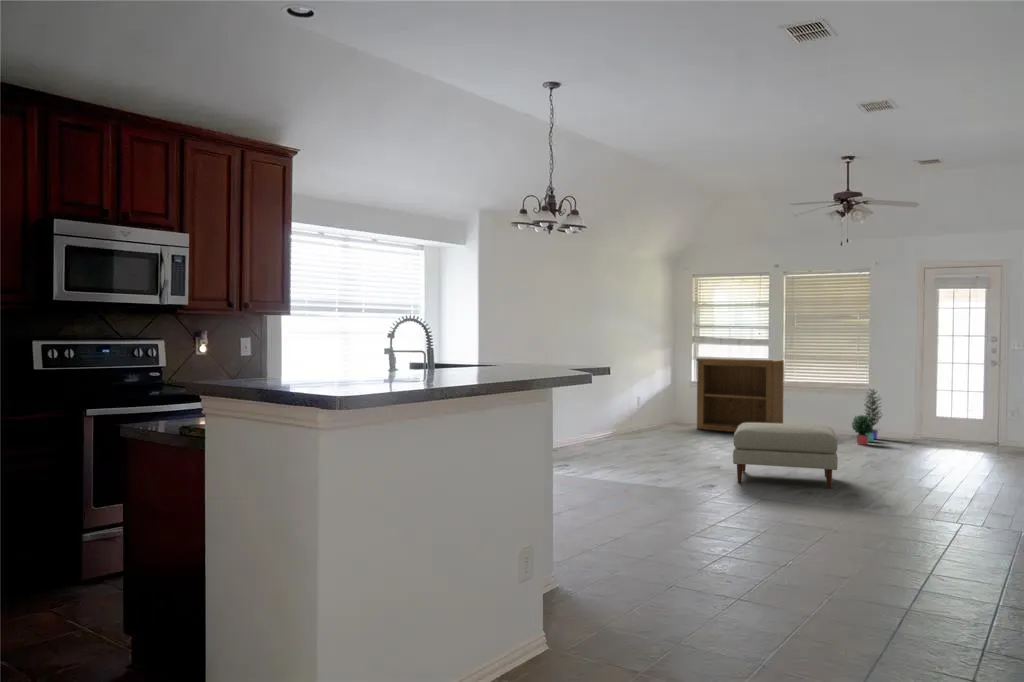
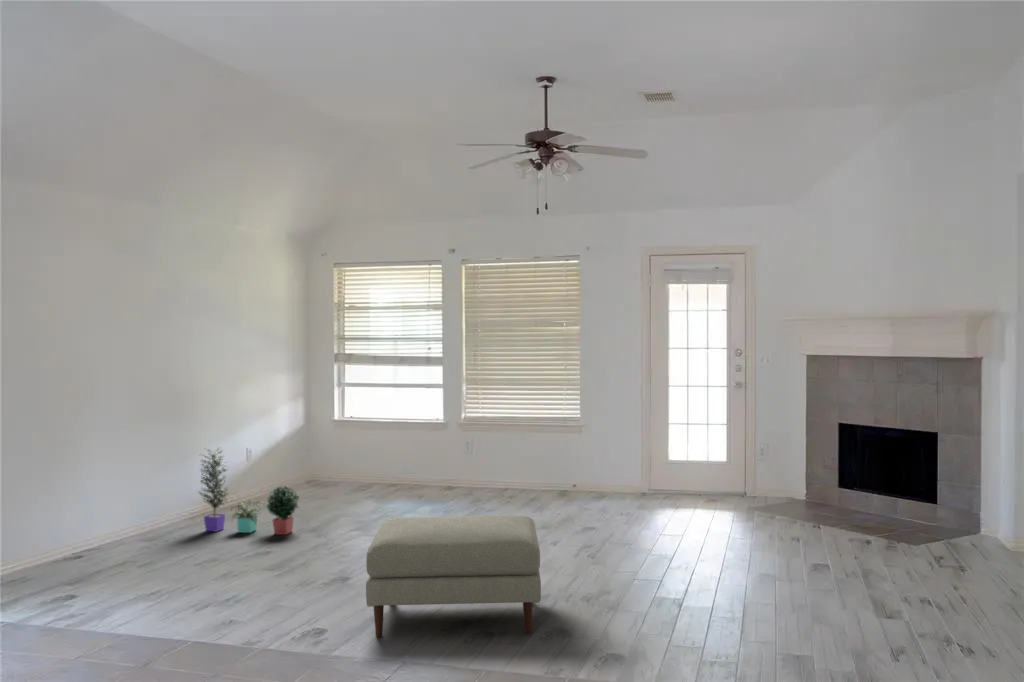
bookshelf: present [696,358,784,432] -> none [338,387,467,501]
potted plant: present [852,390,881,445] -> present [200,448,299,535]

